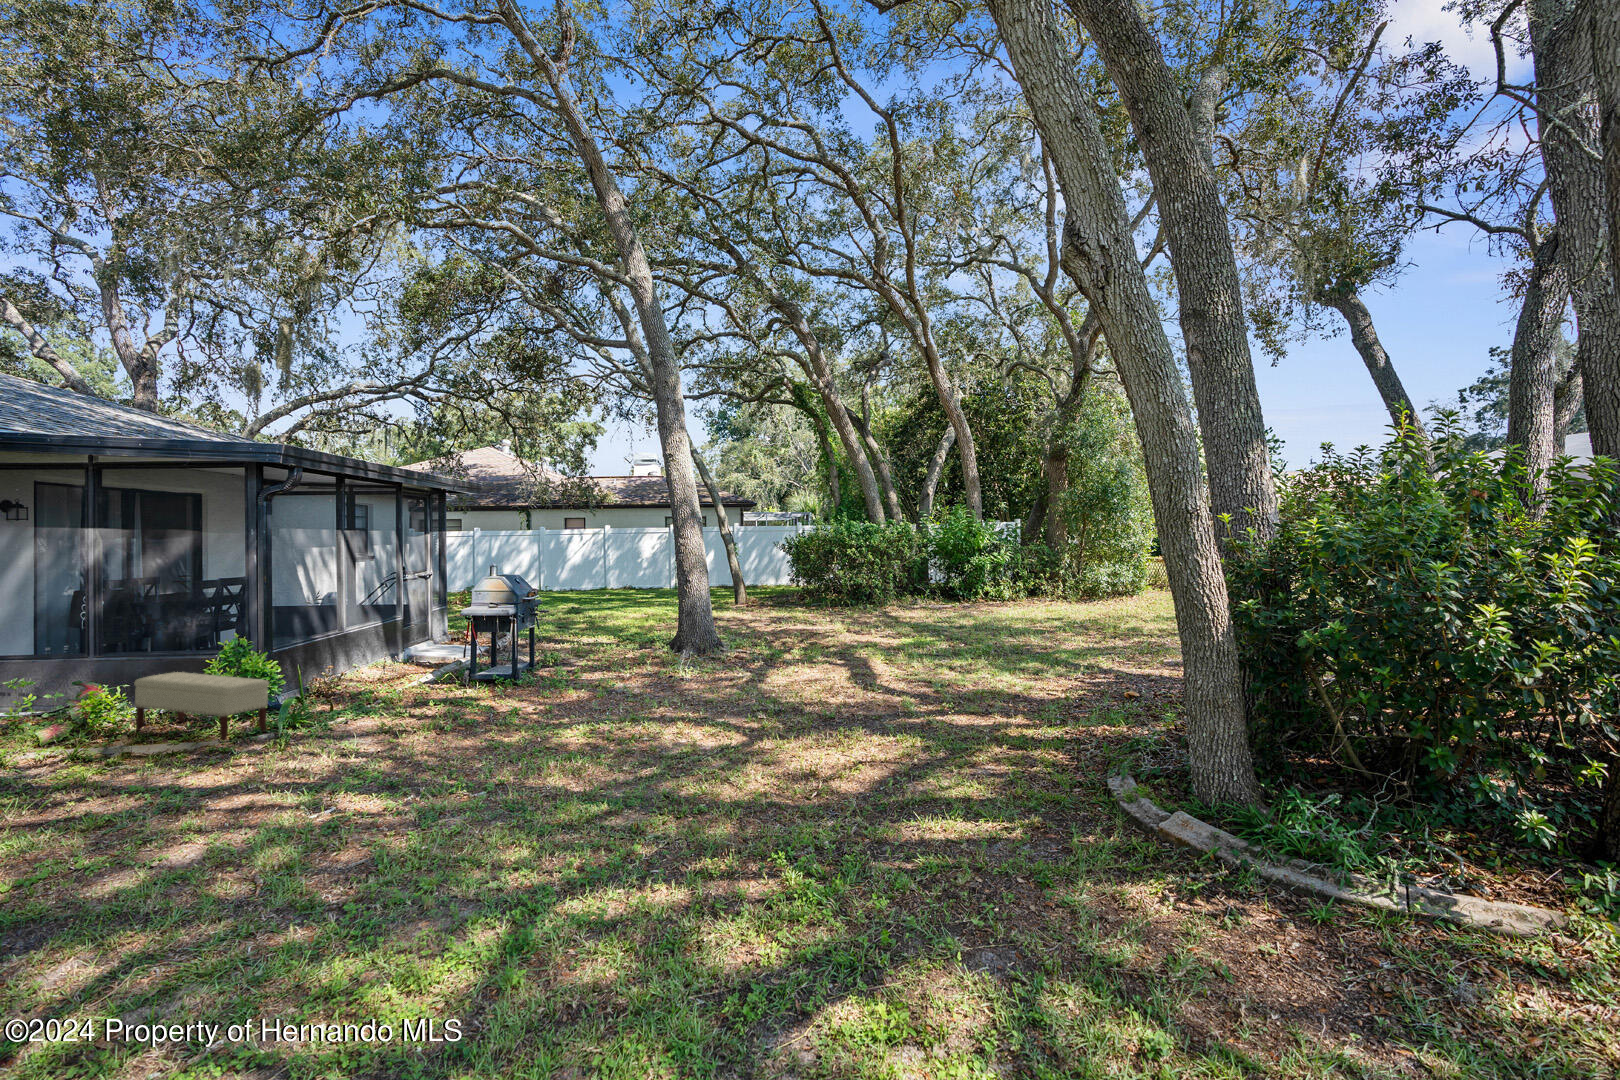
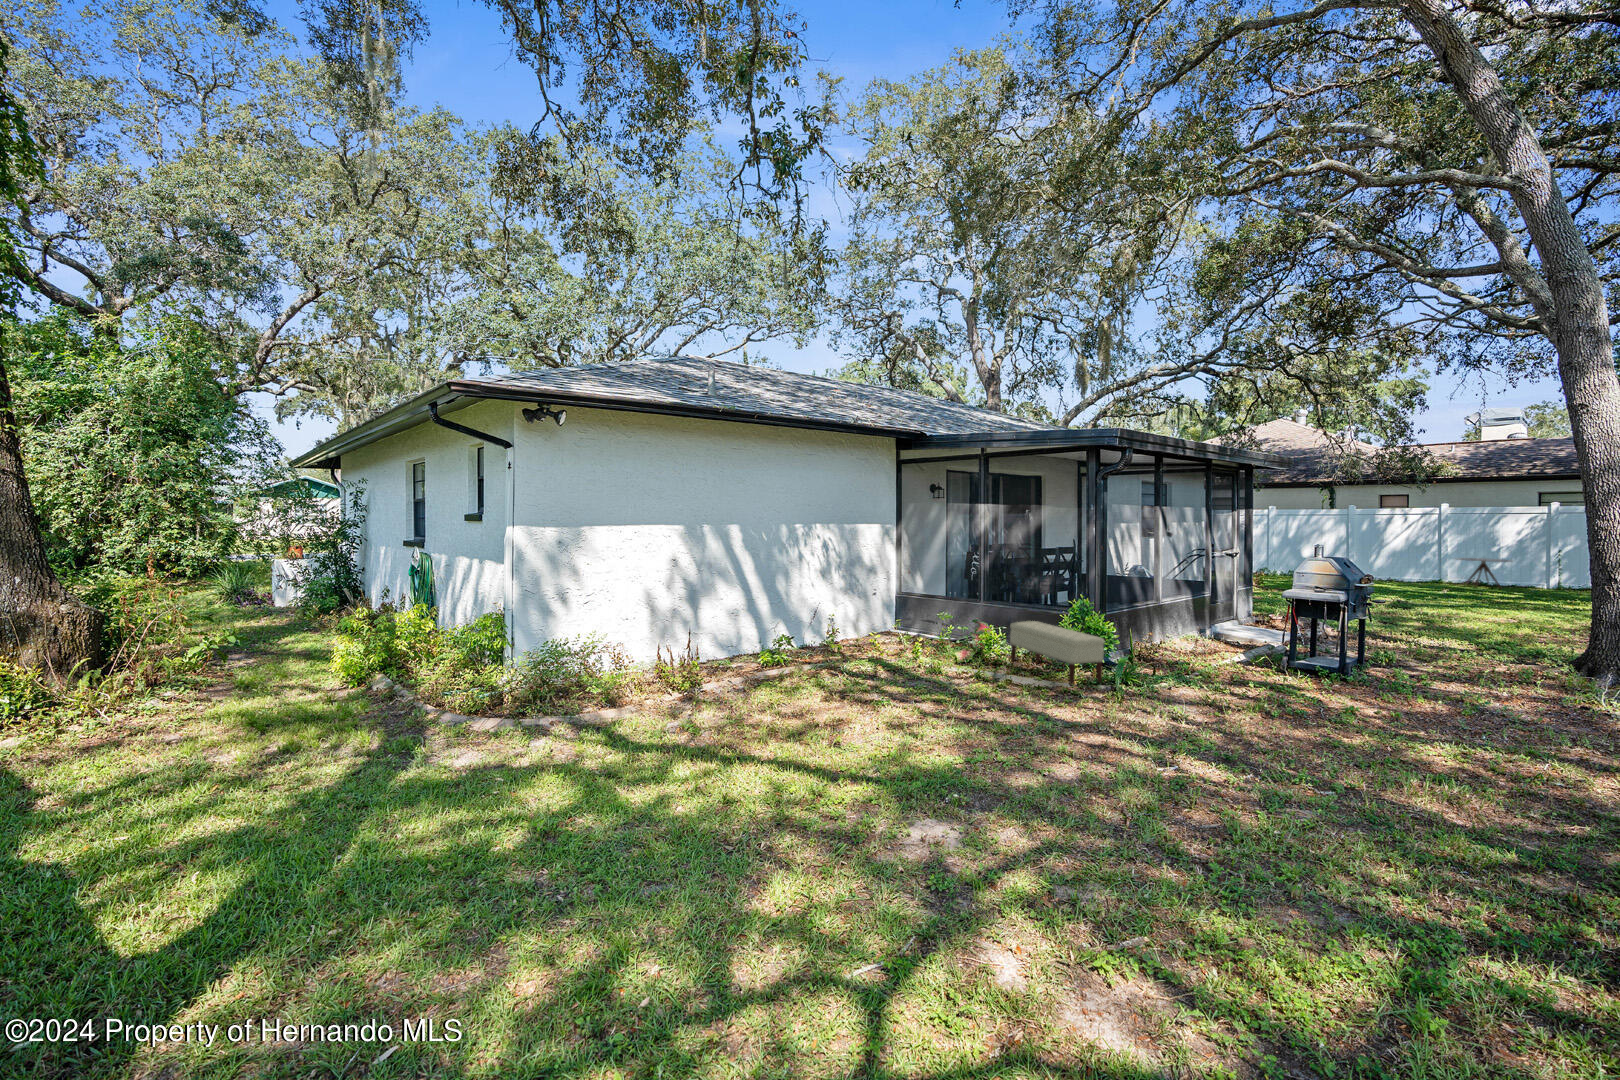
round table: none [614,573,647,596] -> present [1458,558,1512,588]

